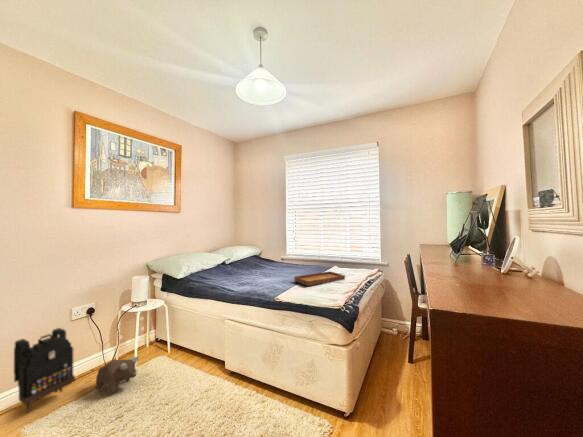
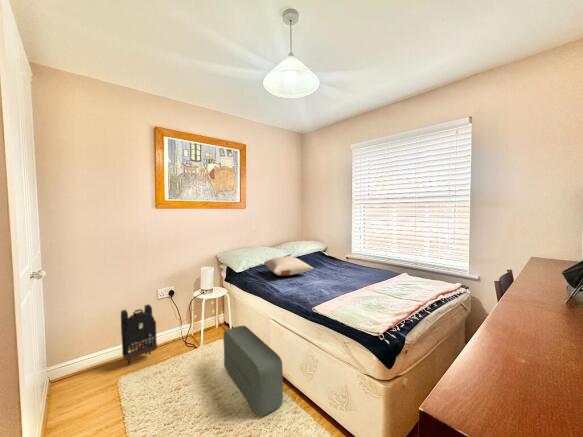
pillow: none [206,259,260,277] -> present [264,257,313,276]
tray: present [294,264,345,286] -> none [344,273,406,299]
pouf: none [172,332,249,416] -> present [224,326,283,417]
plush toy: present [96,357,138,394] -> none [170,338,200,366]

